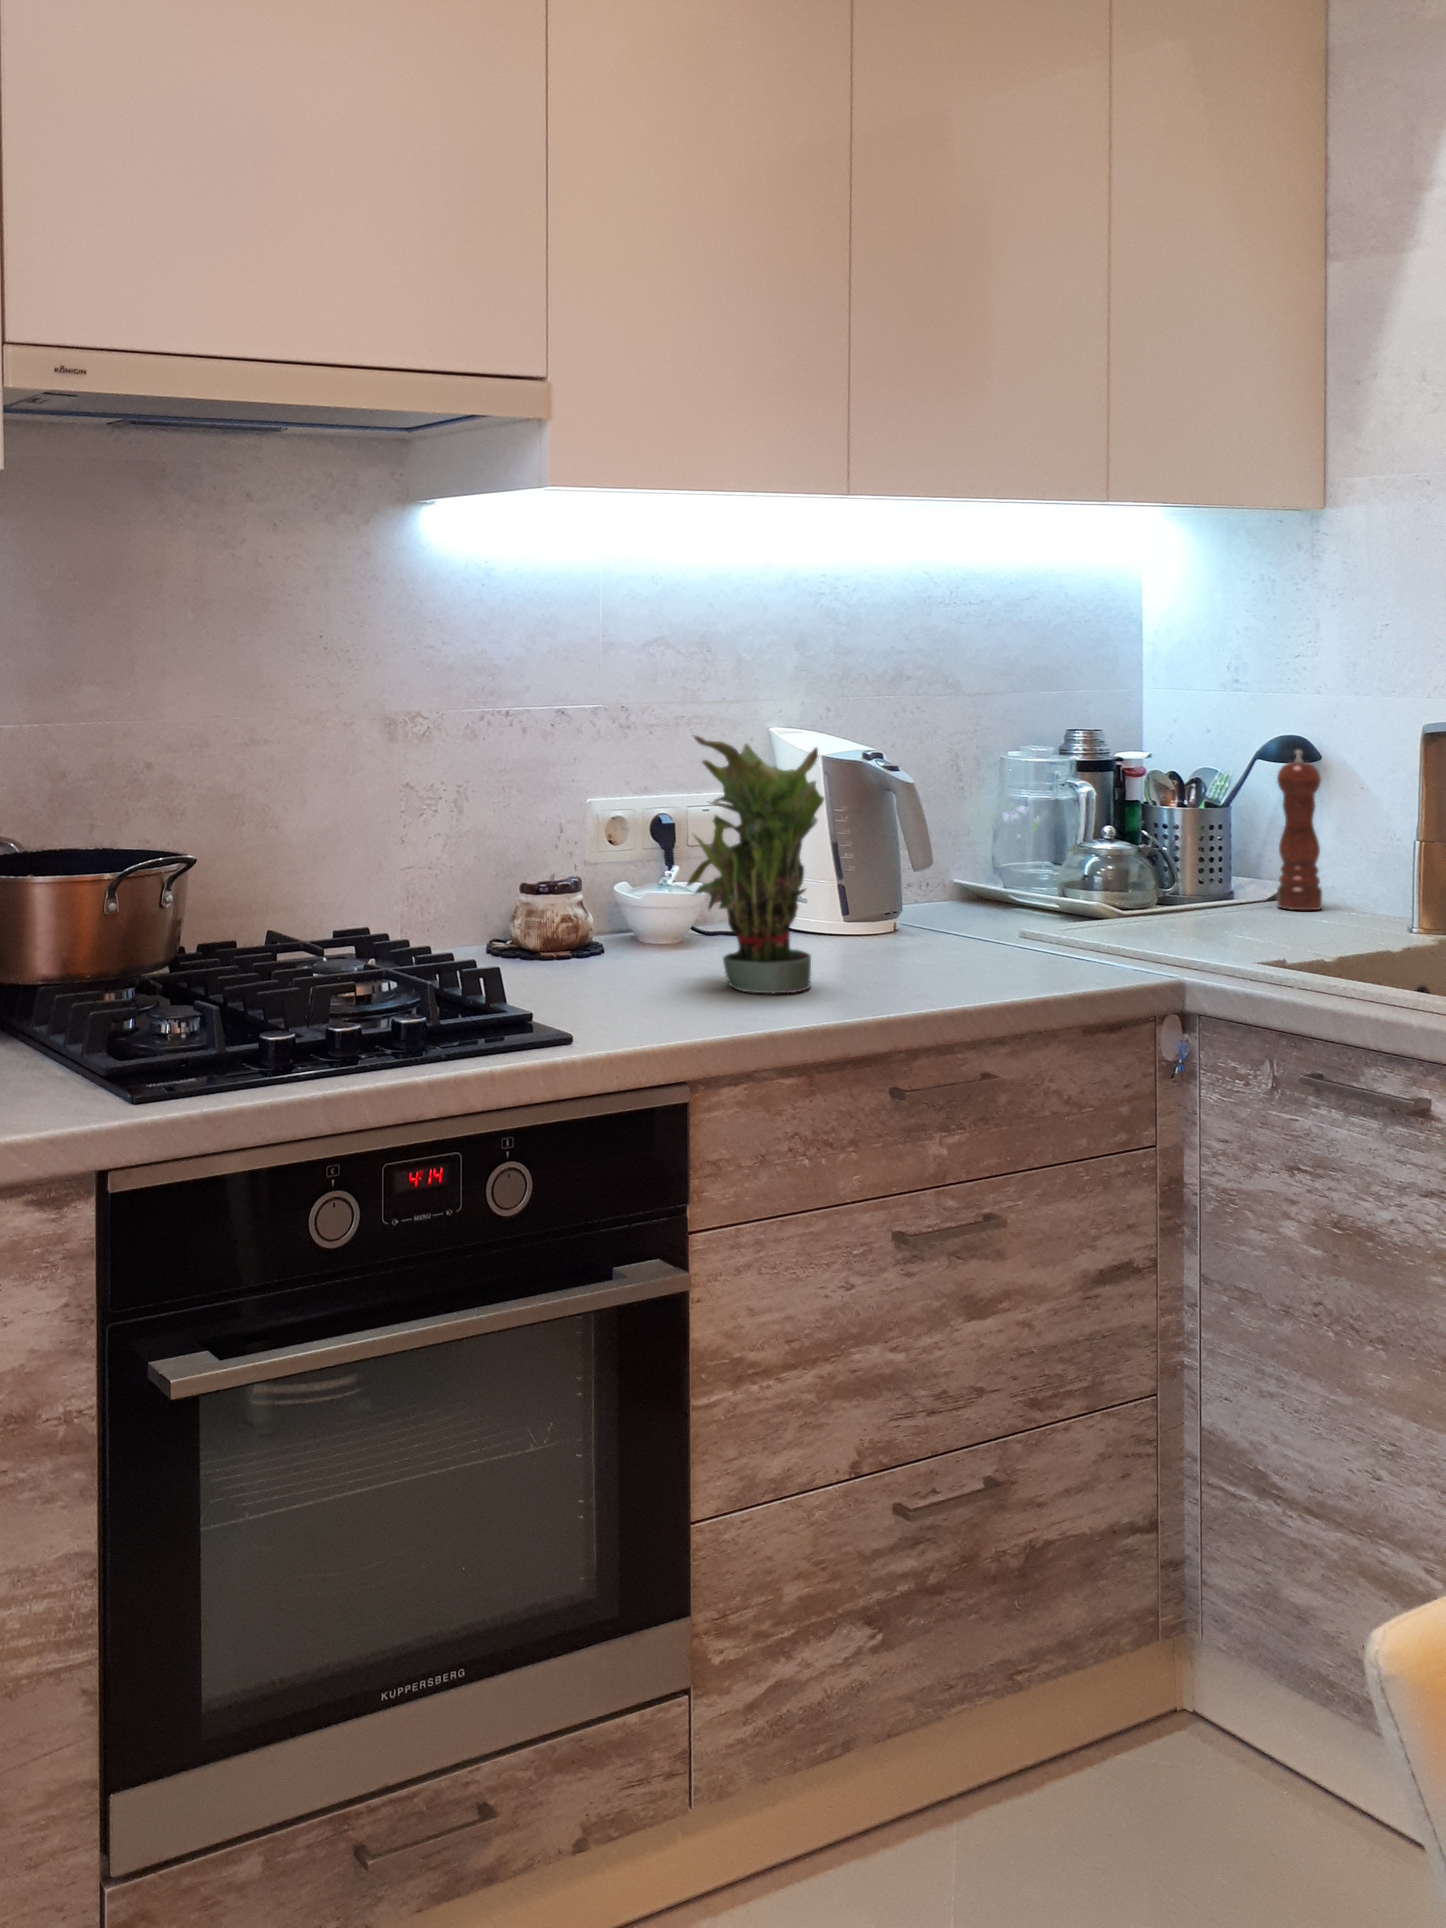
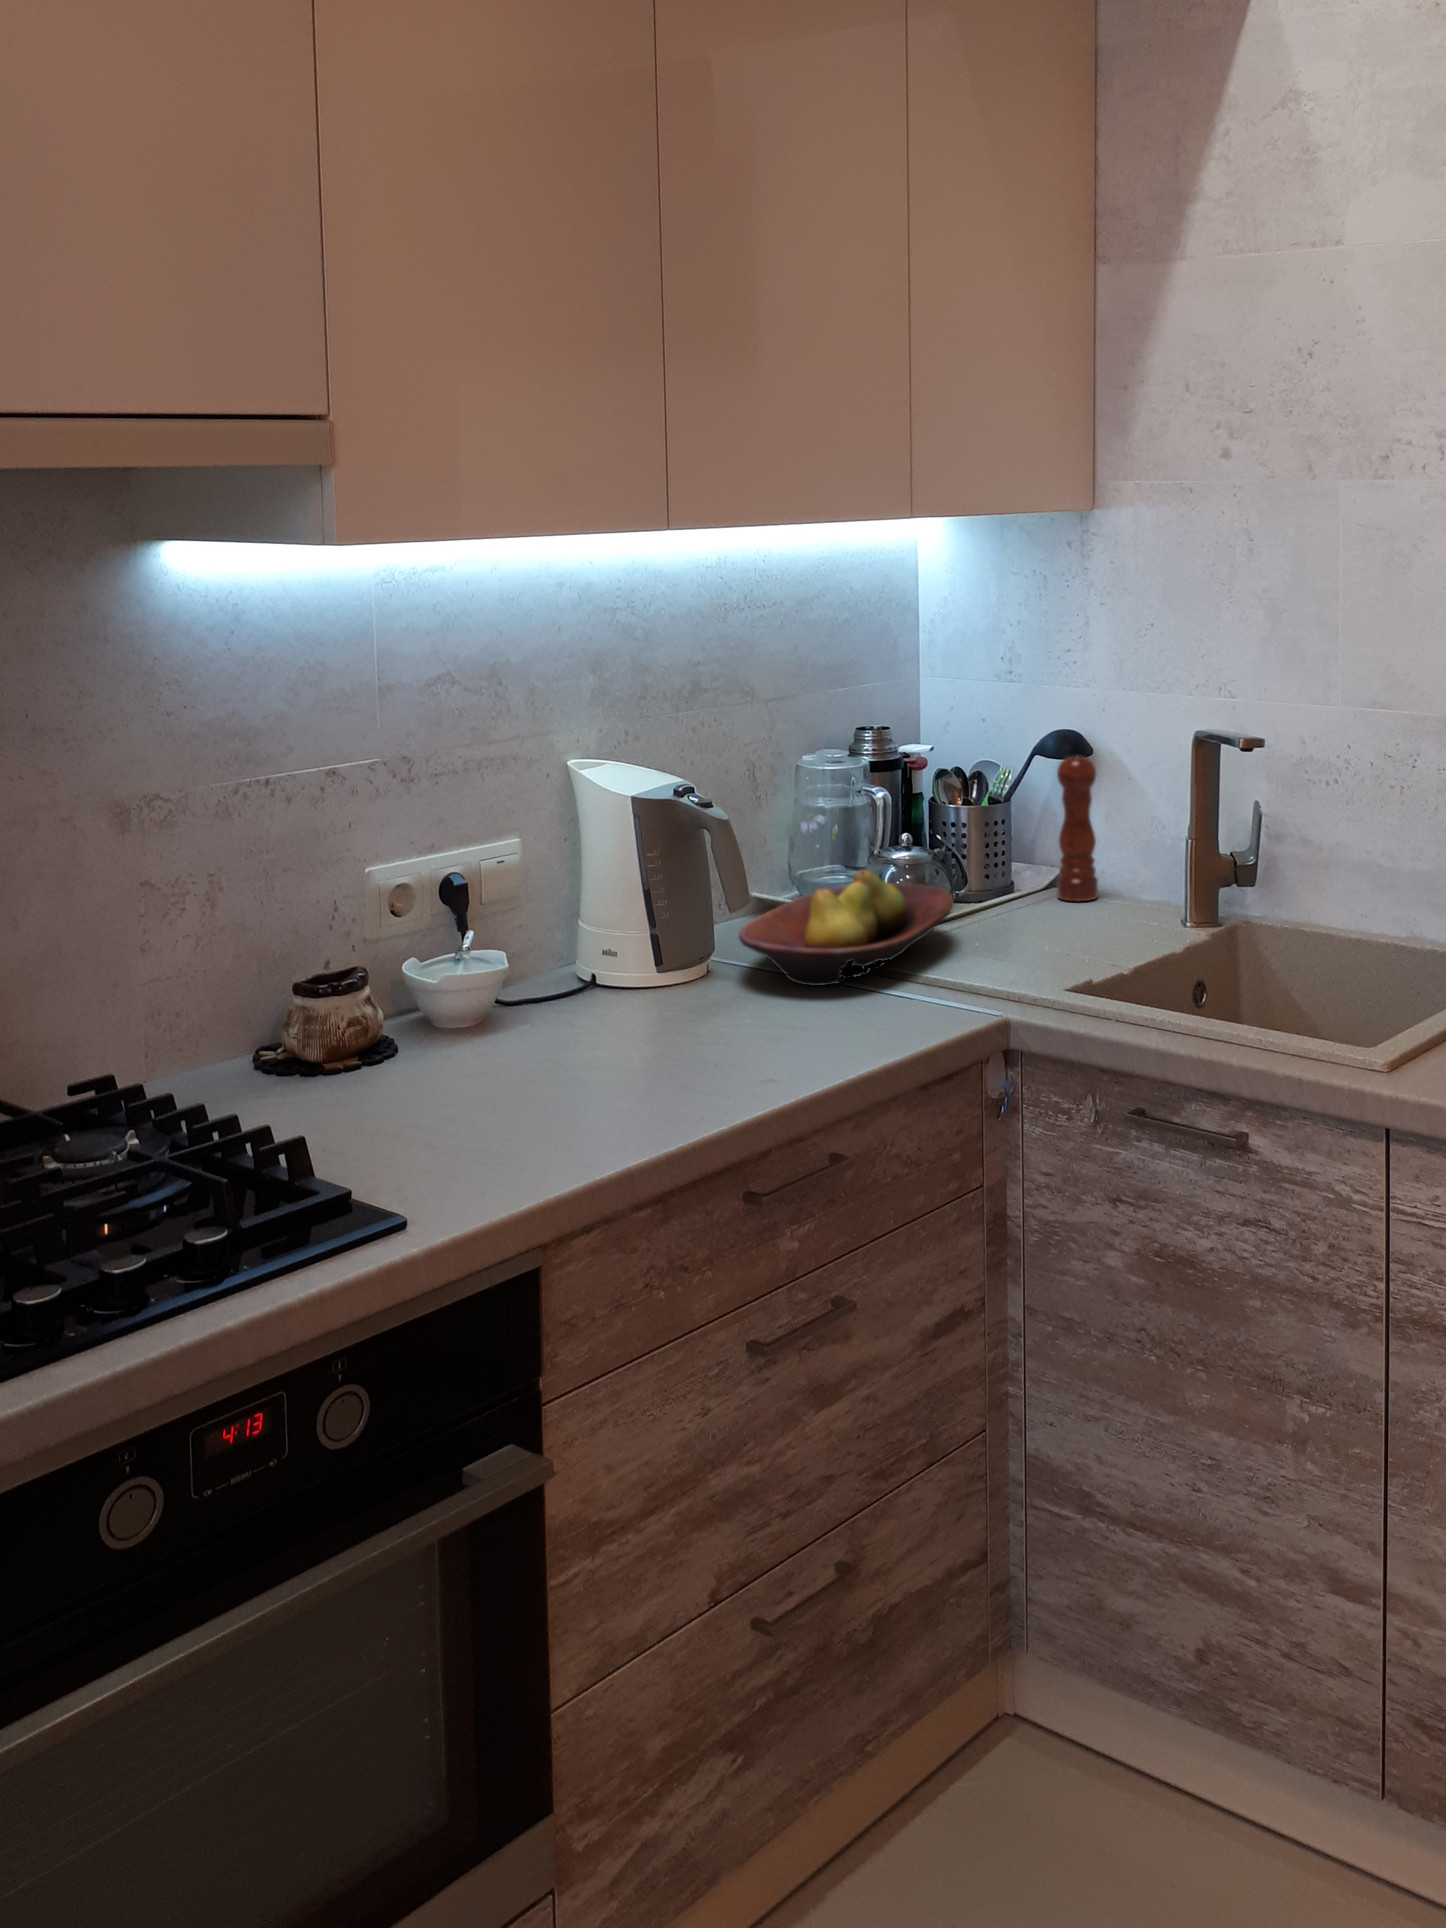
potted plant: present [687,736,824,993] -> none [499,826,661,1102]
fruit bowl: none [925,848,1151,944] -> present [739,870,954,986]

